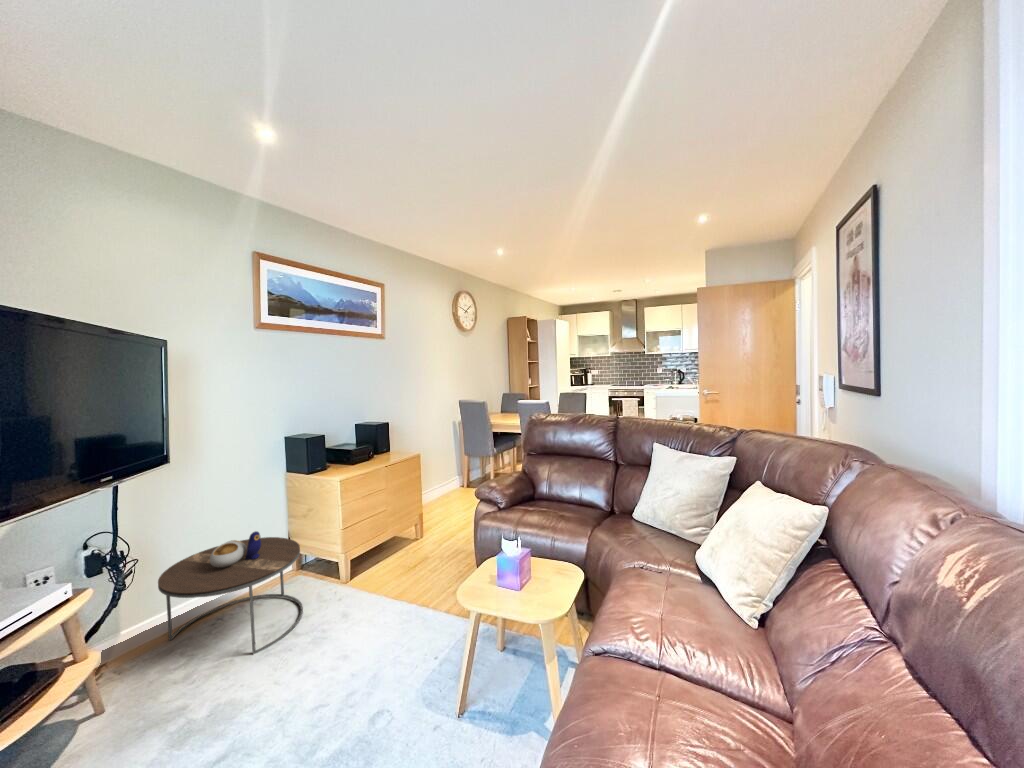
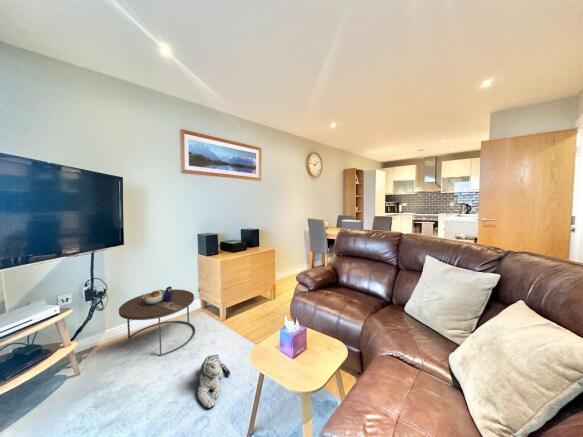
plush toy: none [342,623,395,705] -> present [197,355,230,408]

